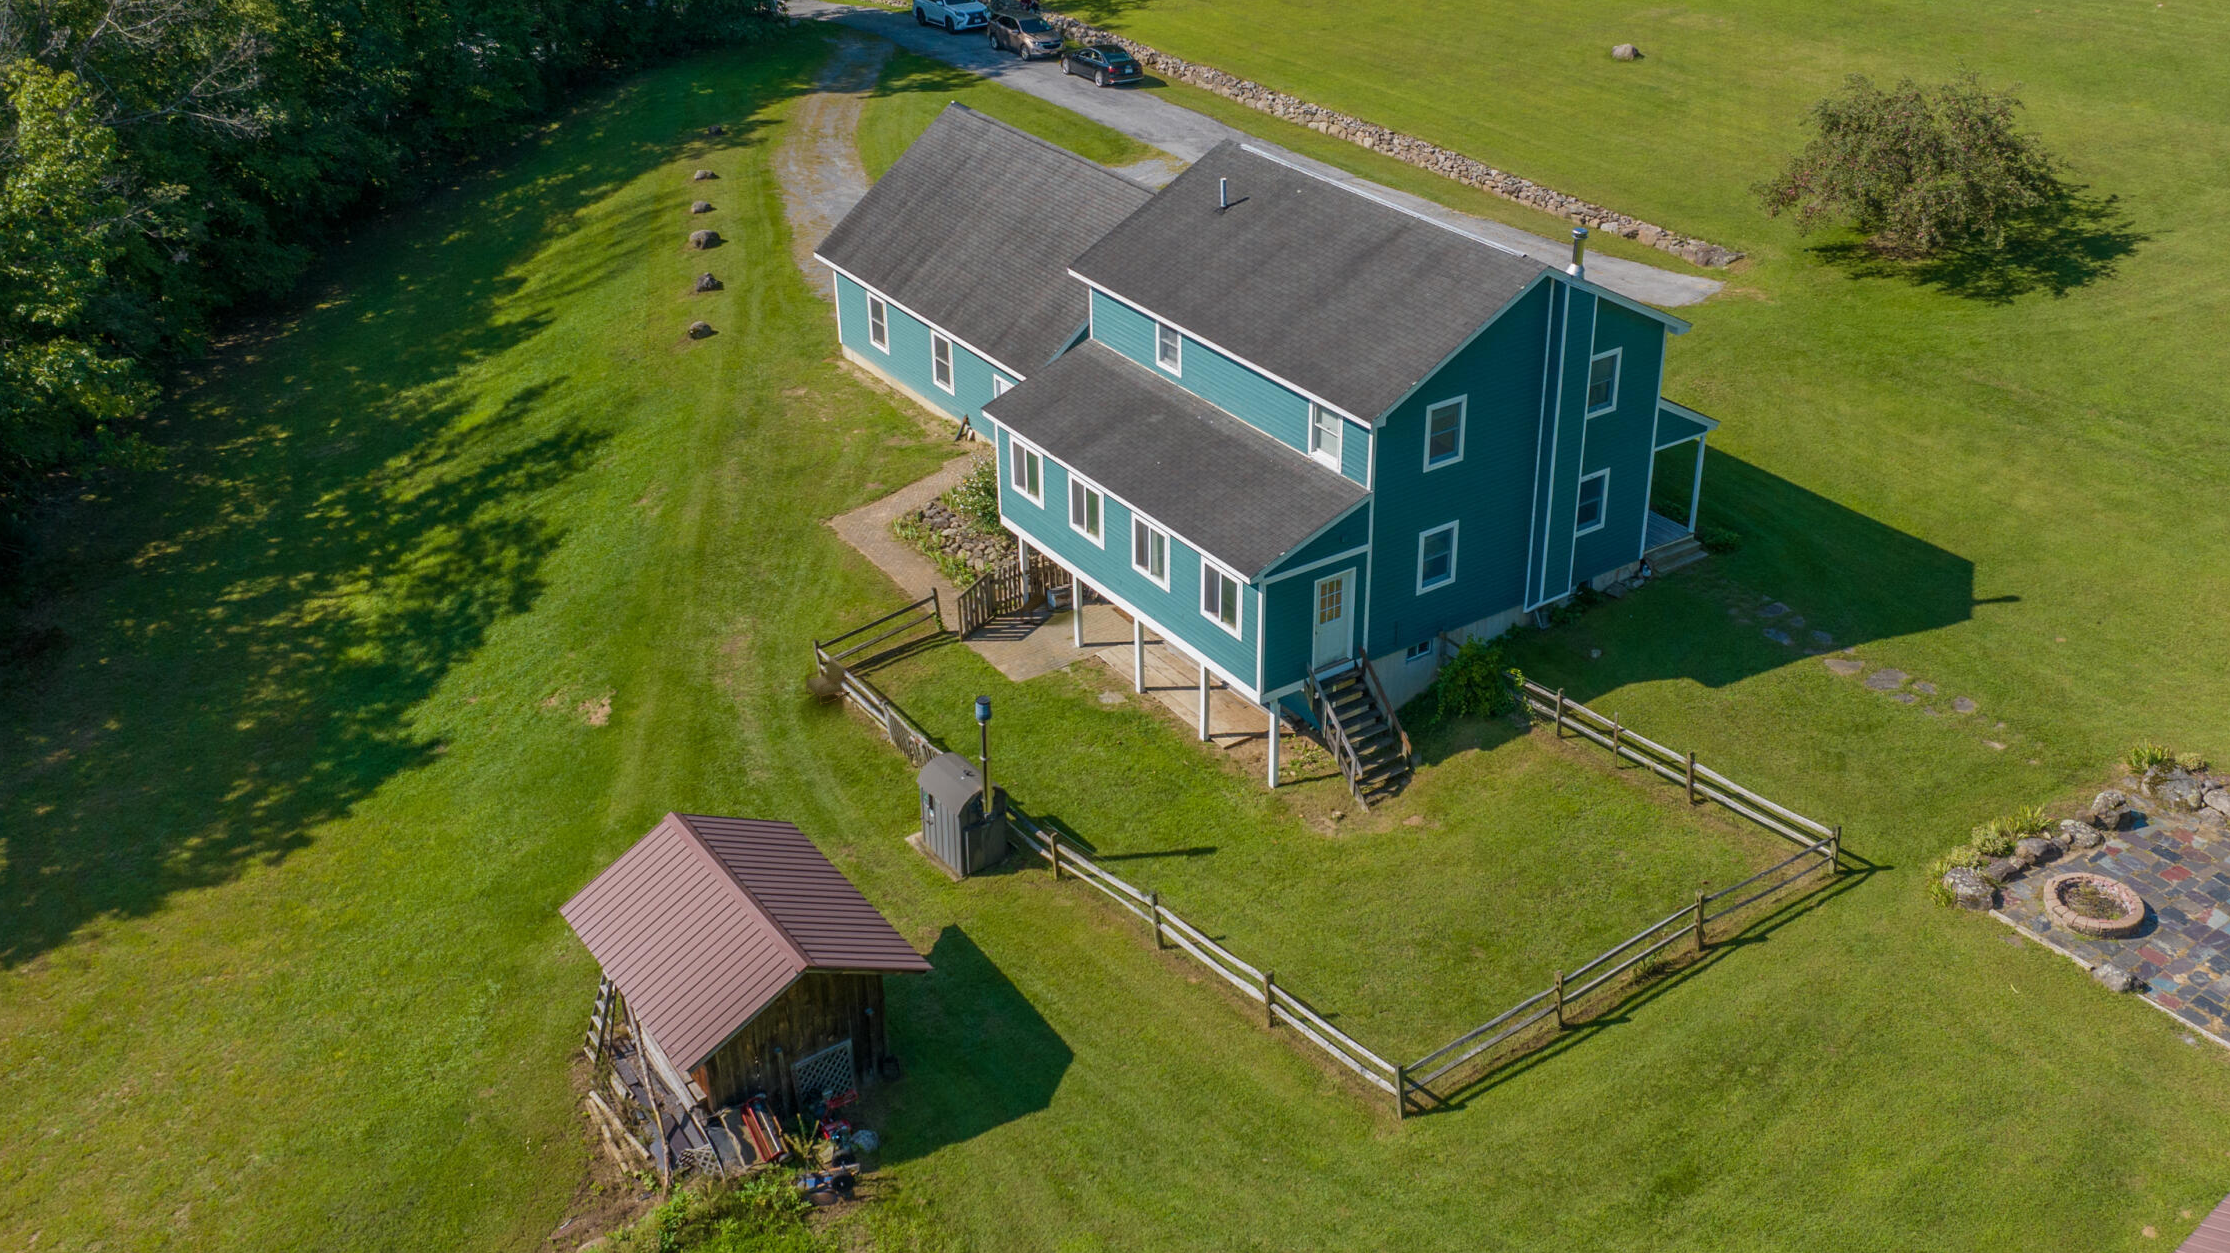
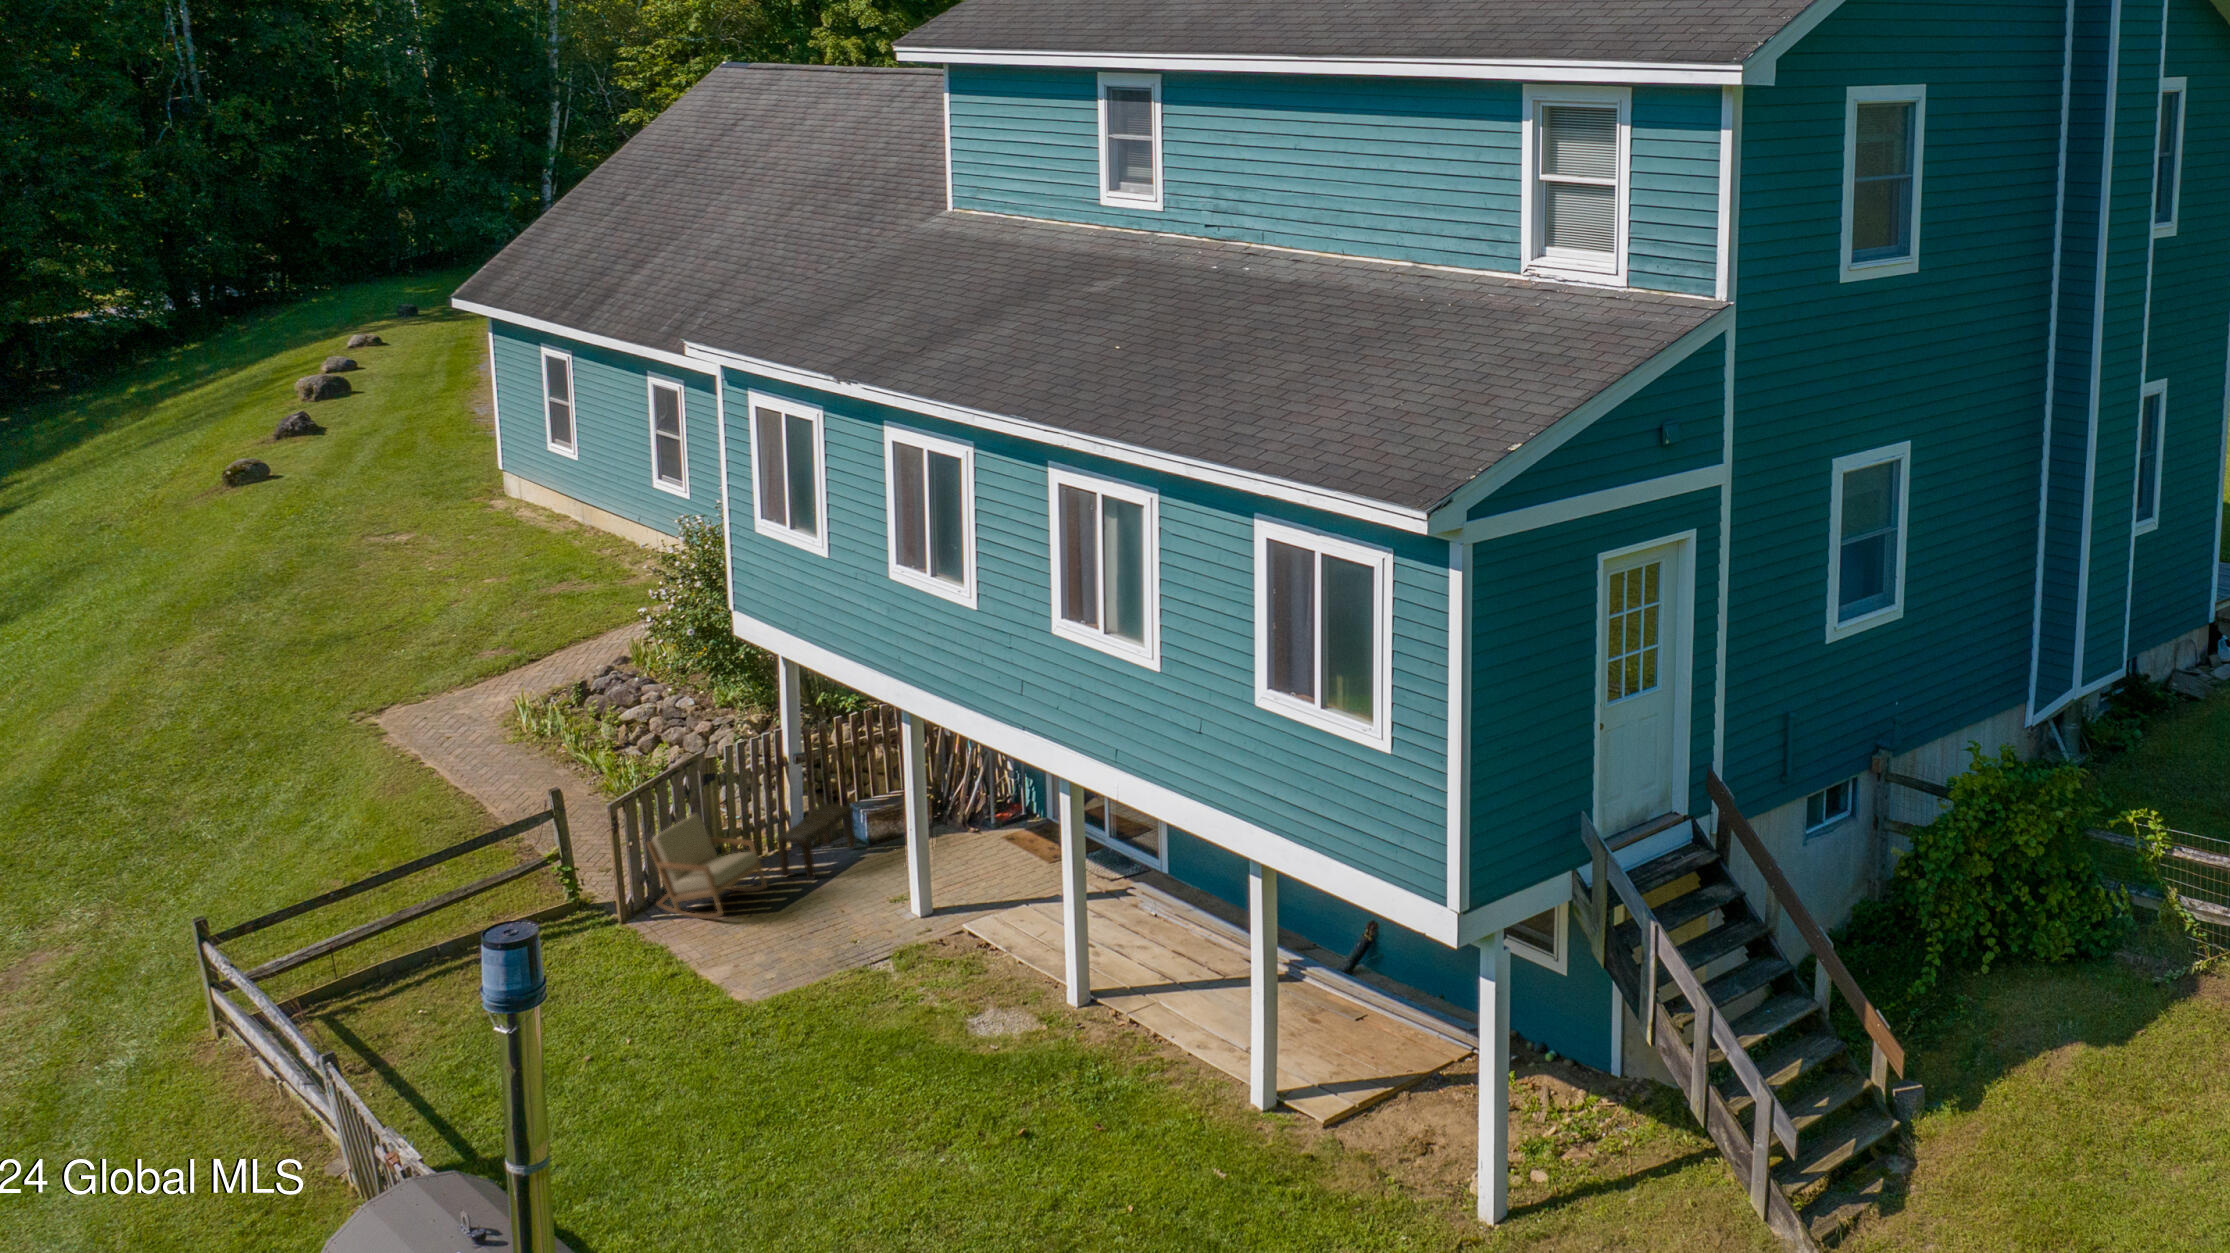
chair: present [806,658,846,704] -> present [647,814,767,919]

